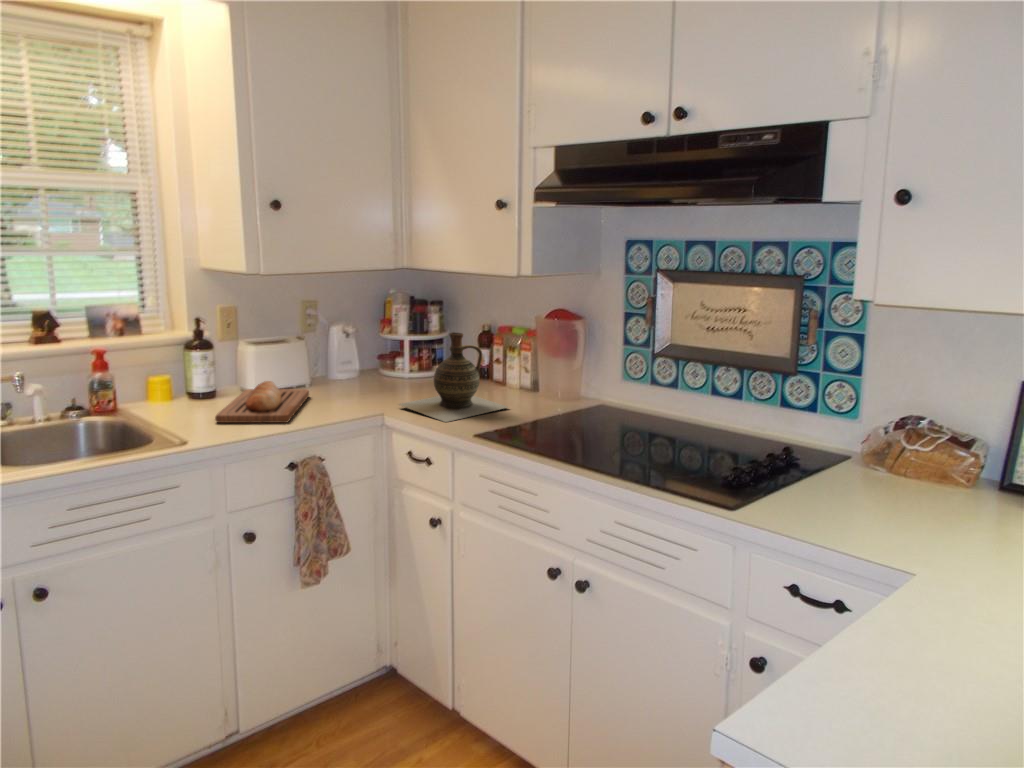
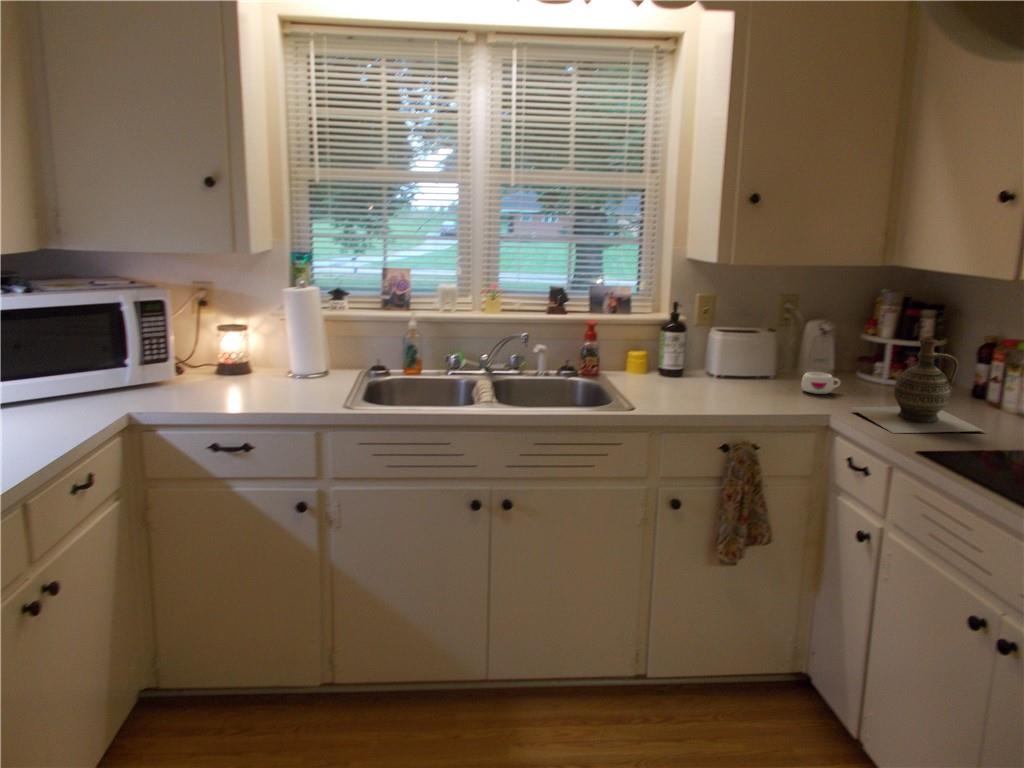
mug: none [342,375,377,395] -> present [801,372,840,394]
bread loaf: present [215,381,309,423] -> none [667,367,767,407]

